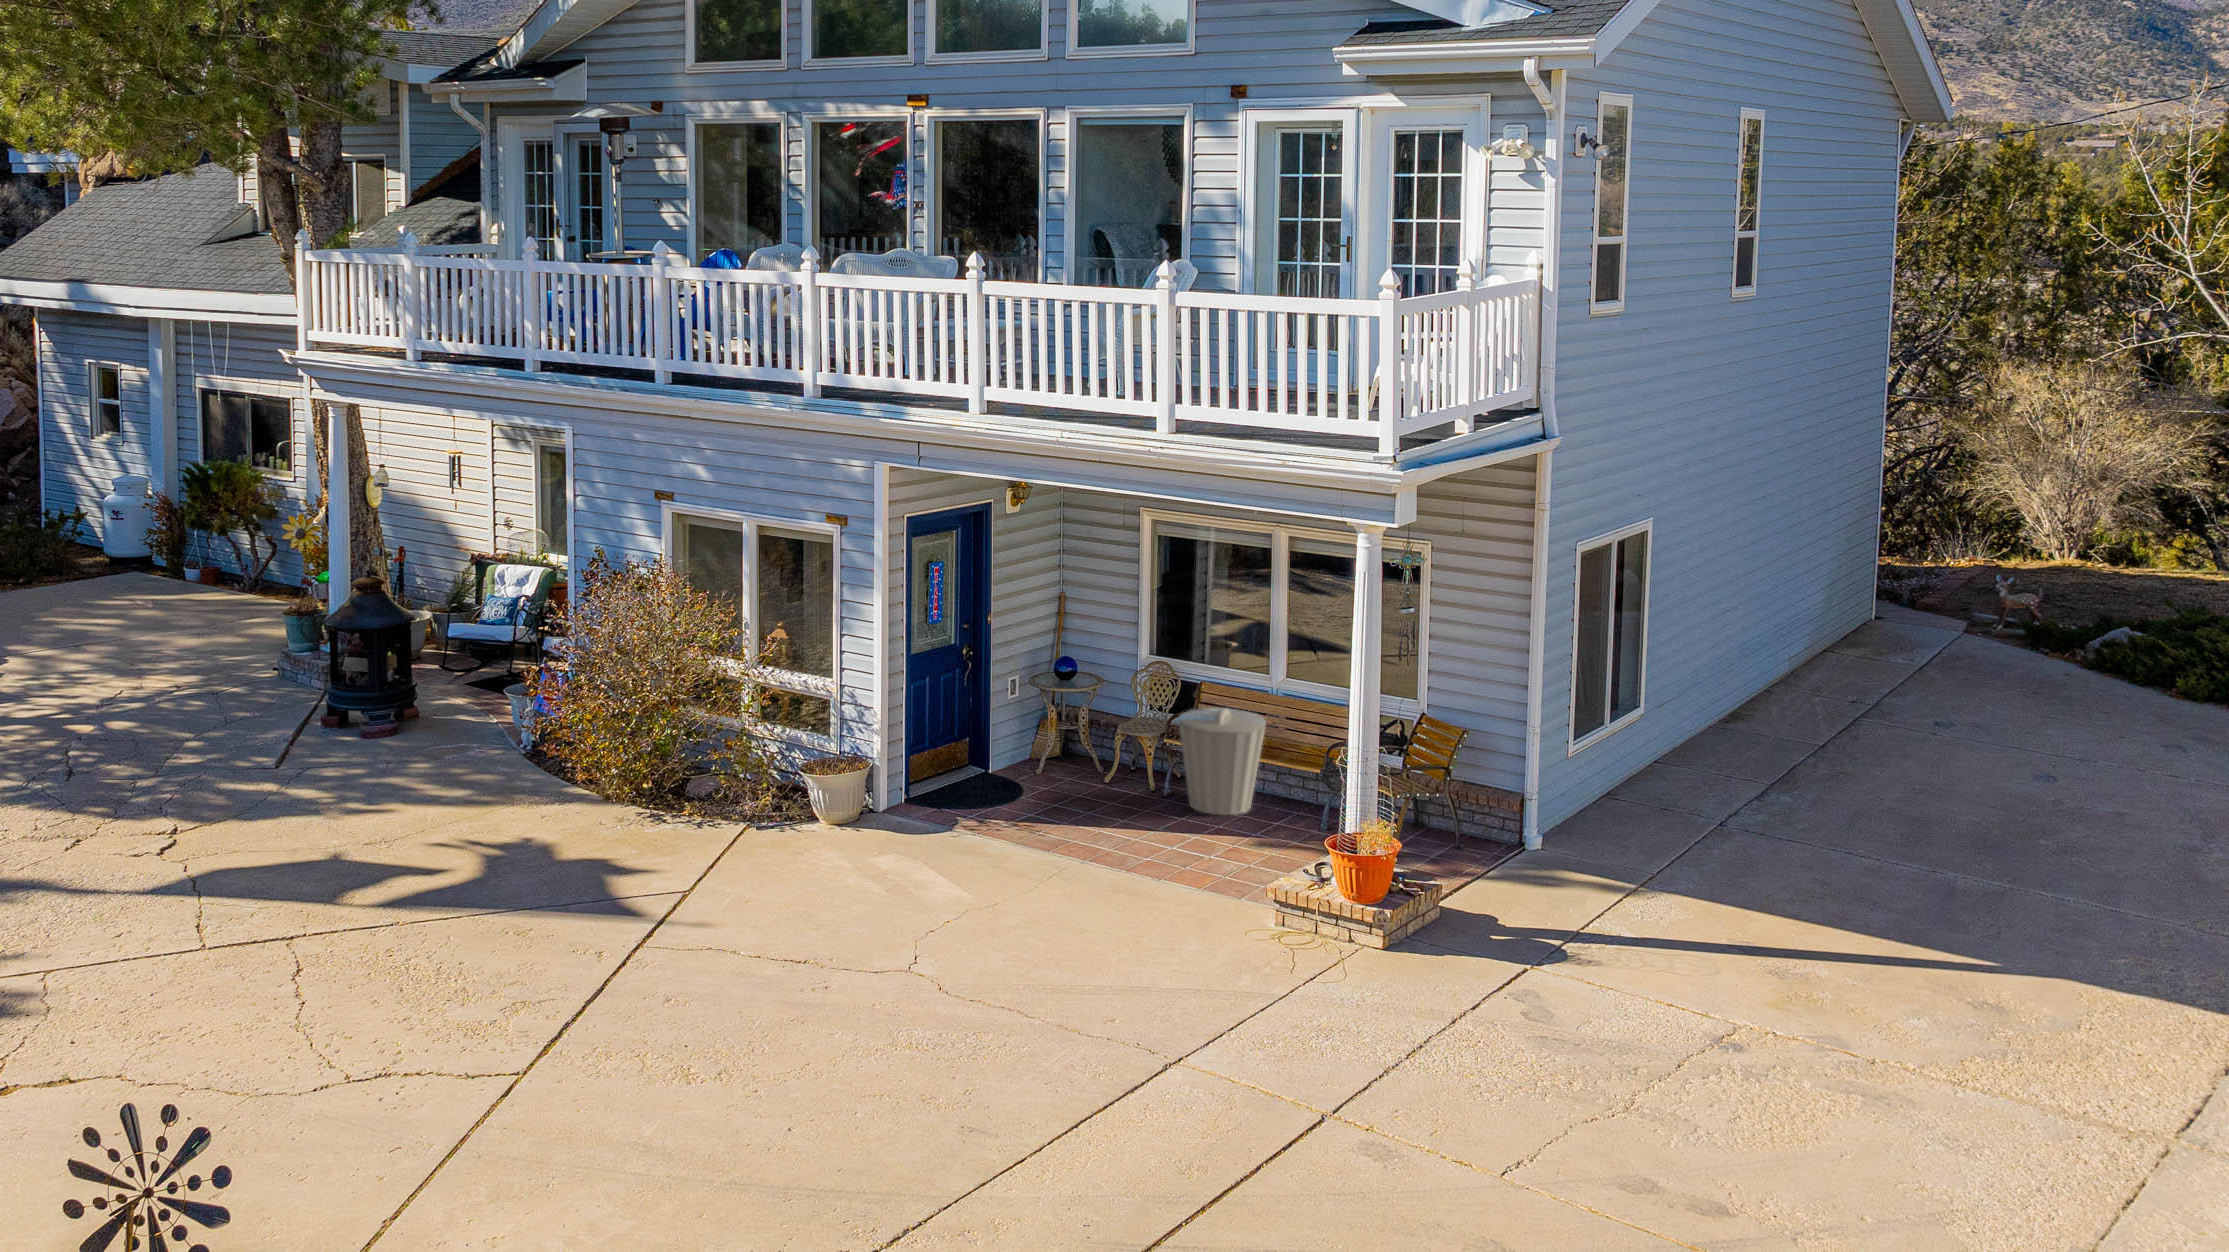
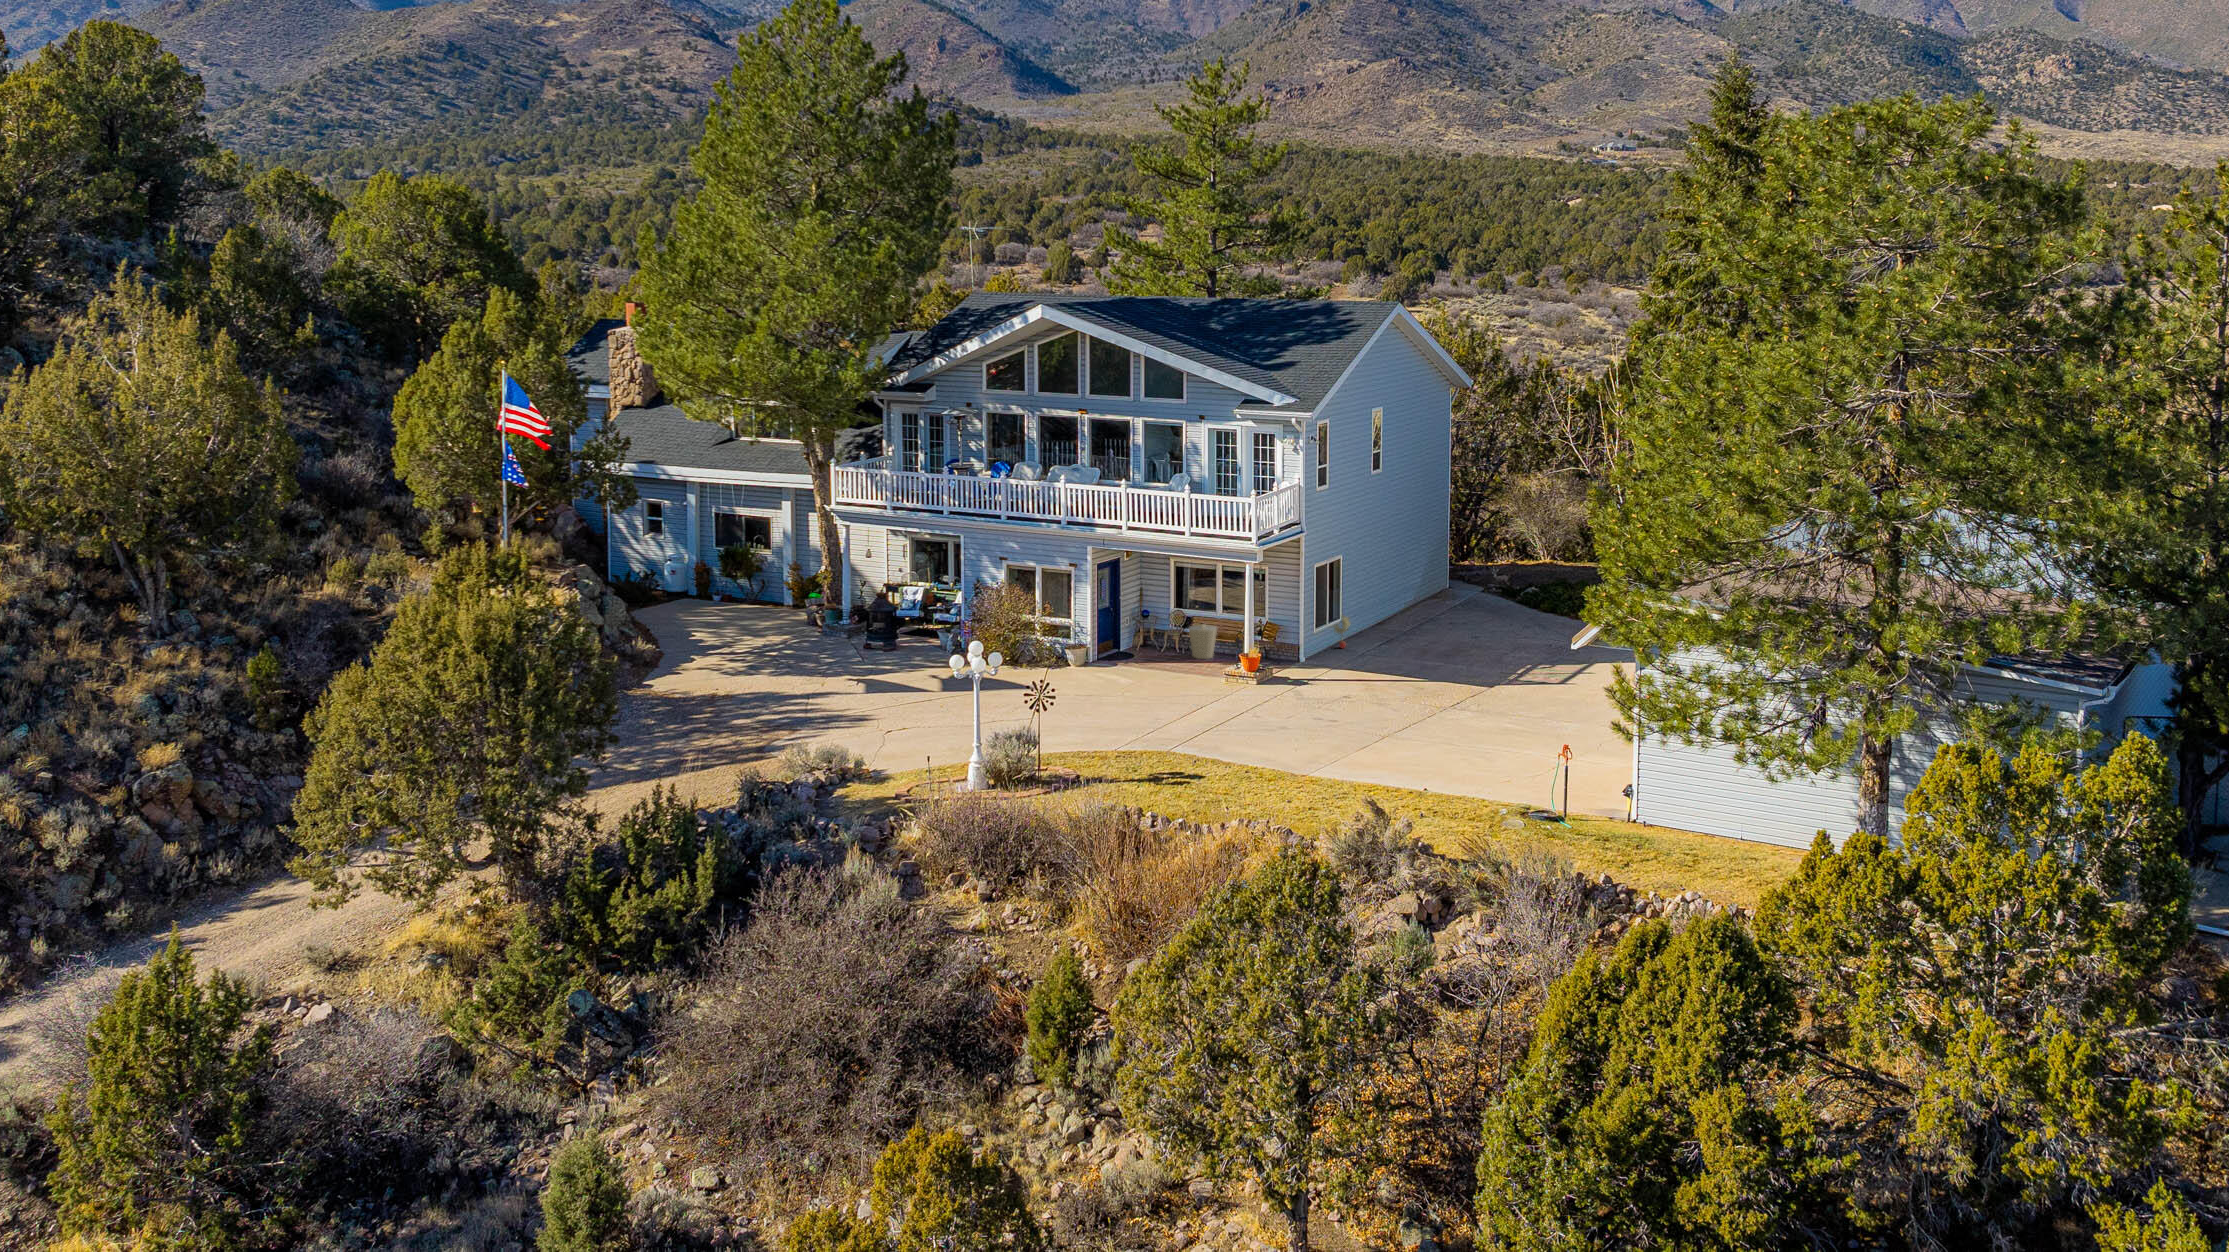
potted tree: none [1619,694,1681,801] -> present [1334,616,1350,648]

